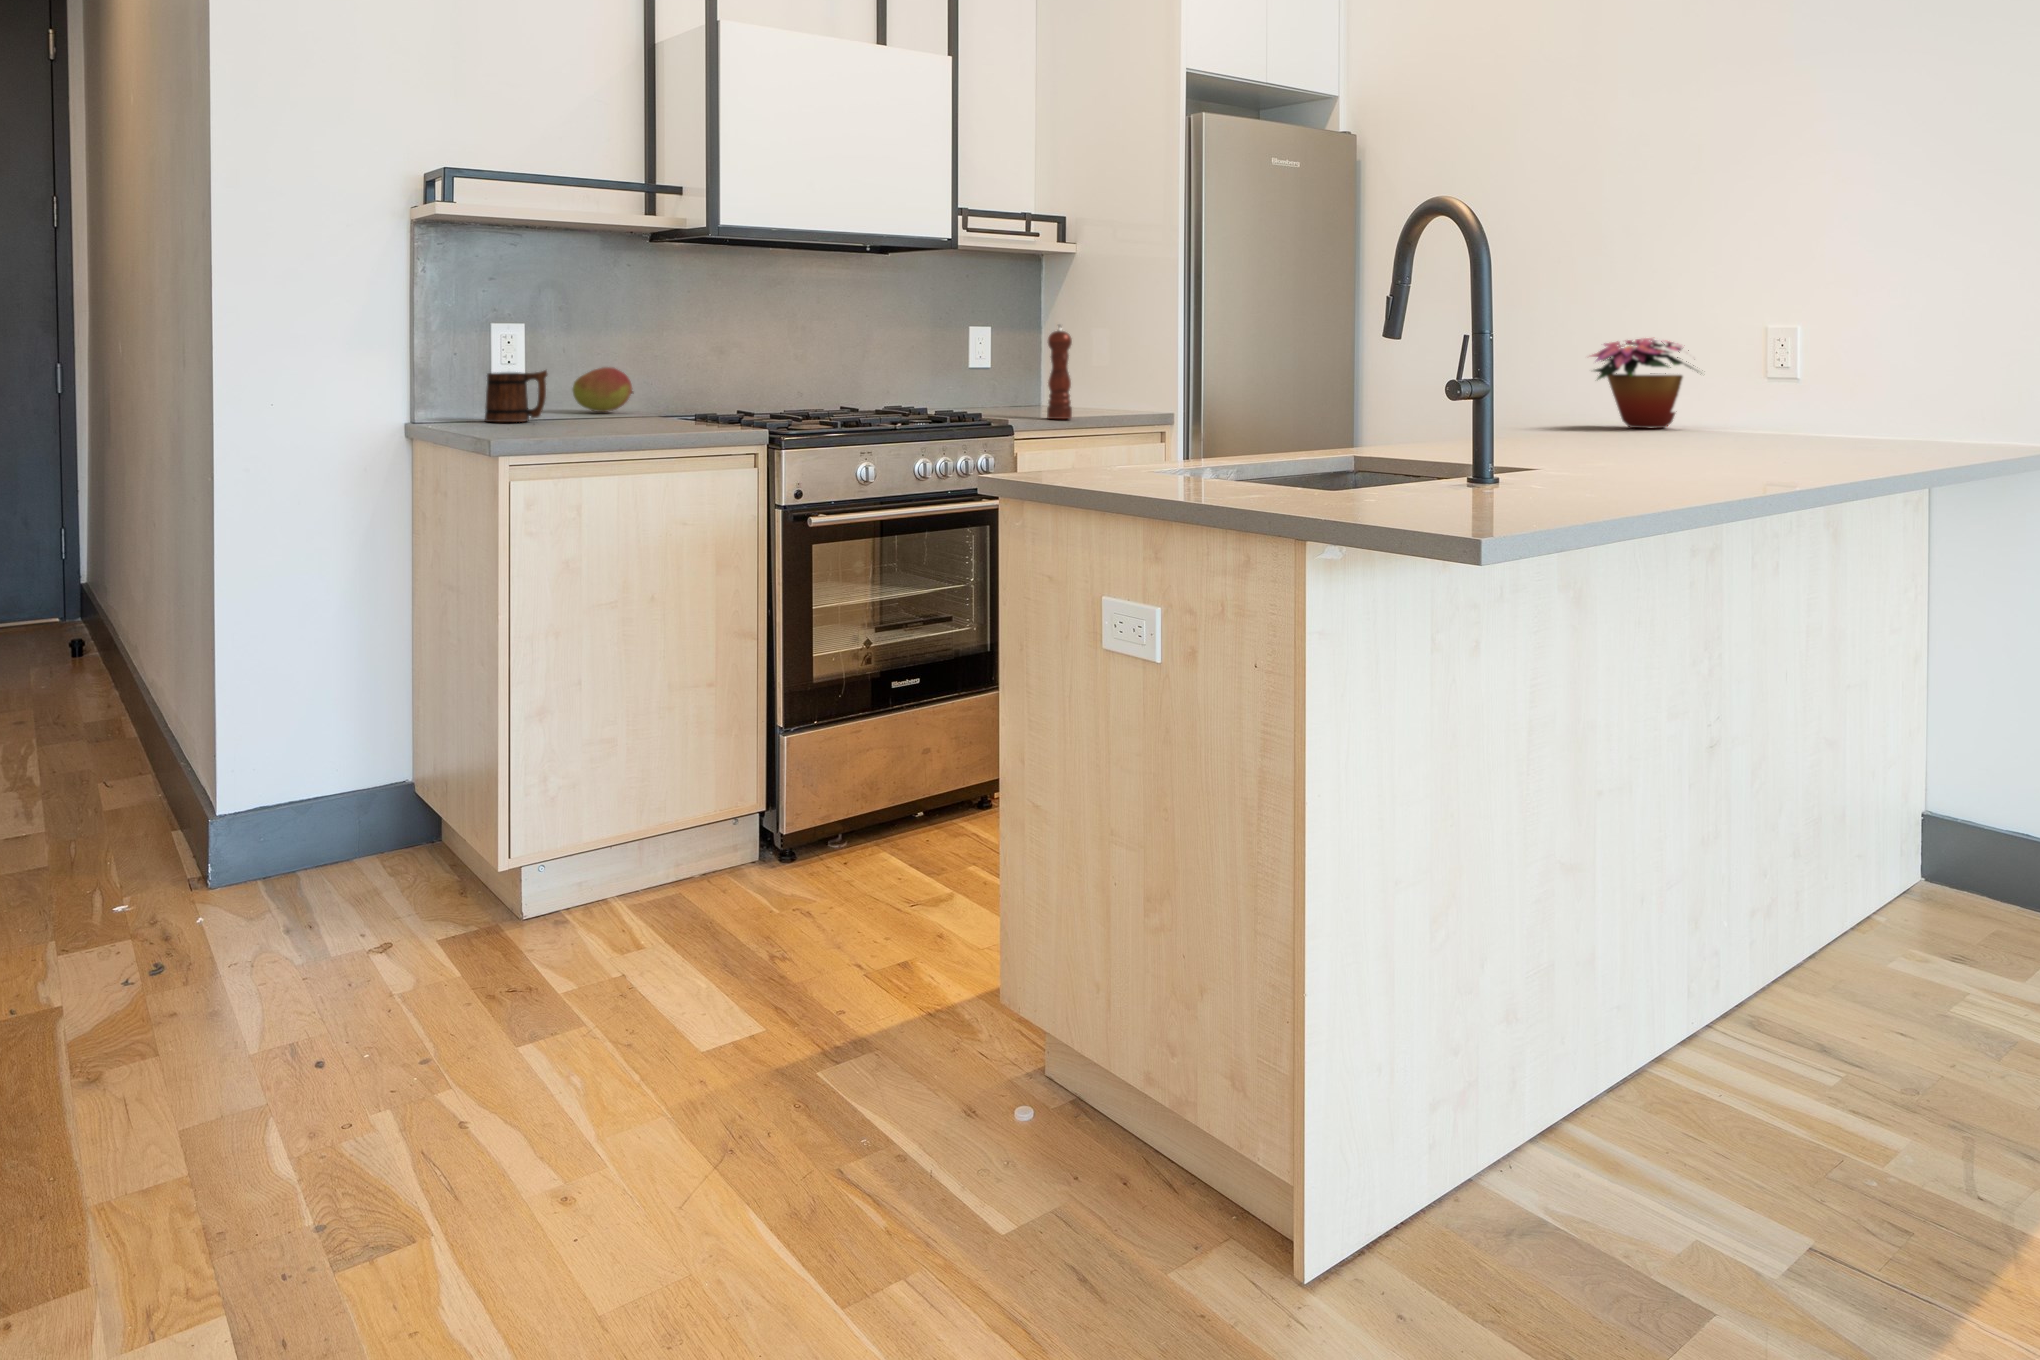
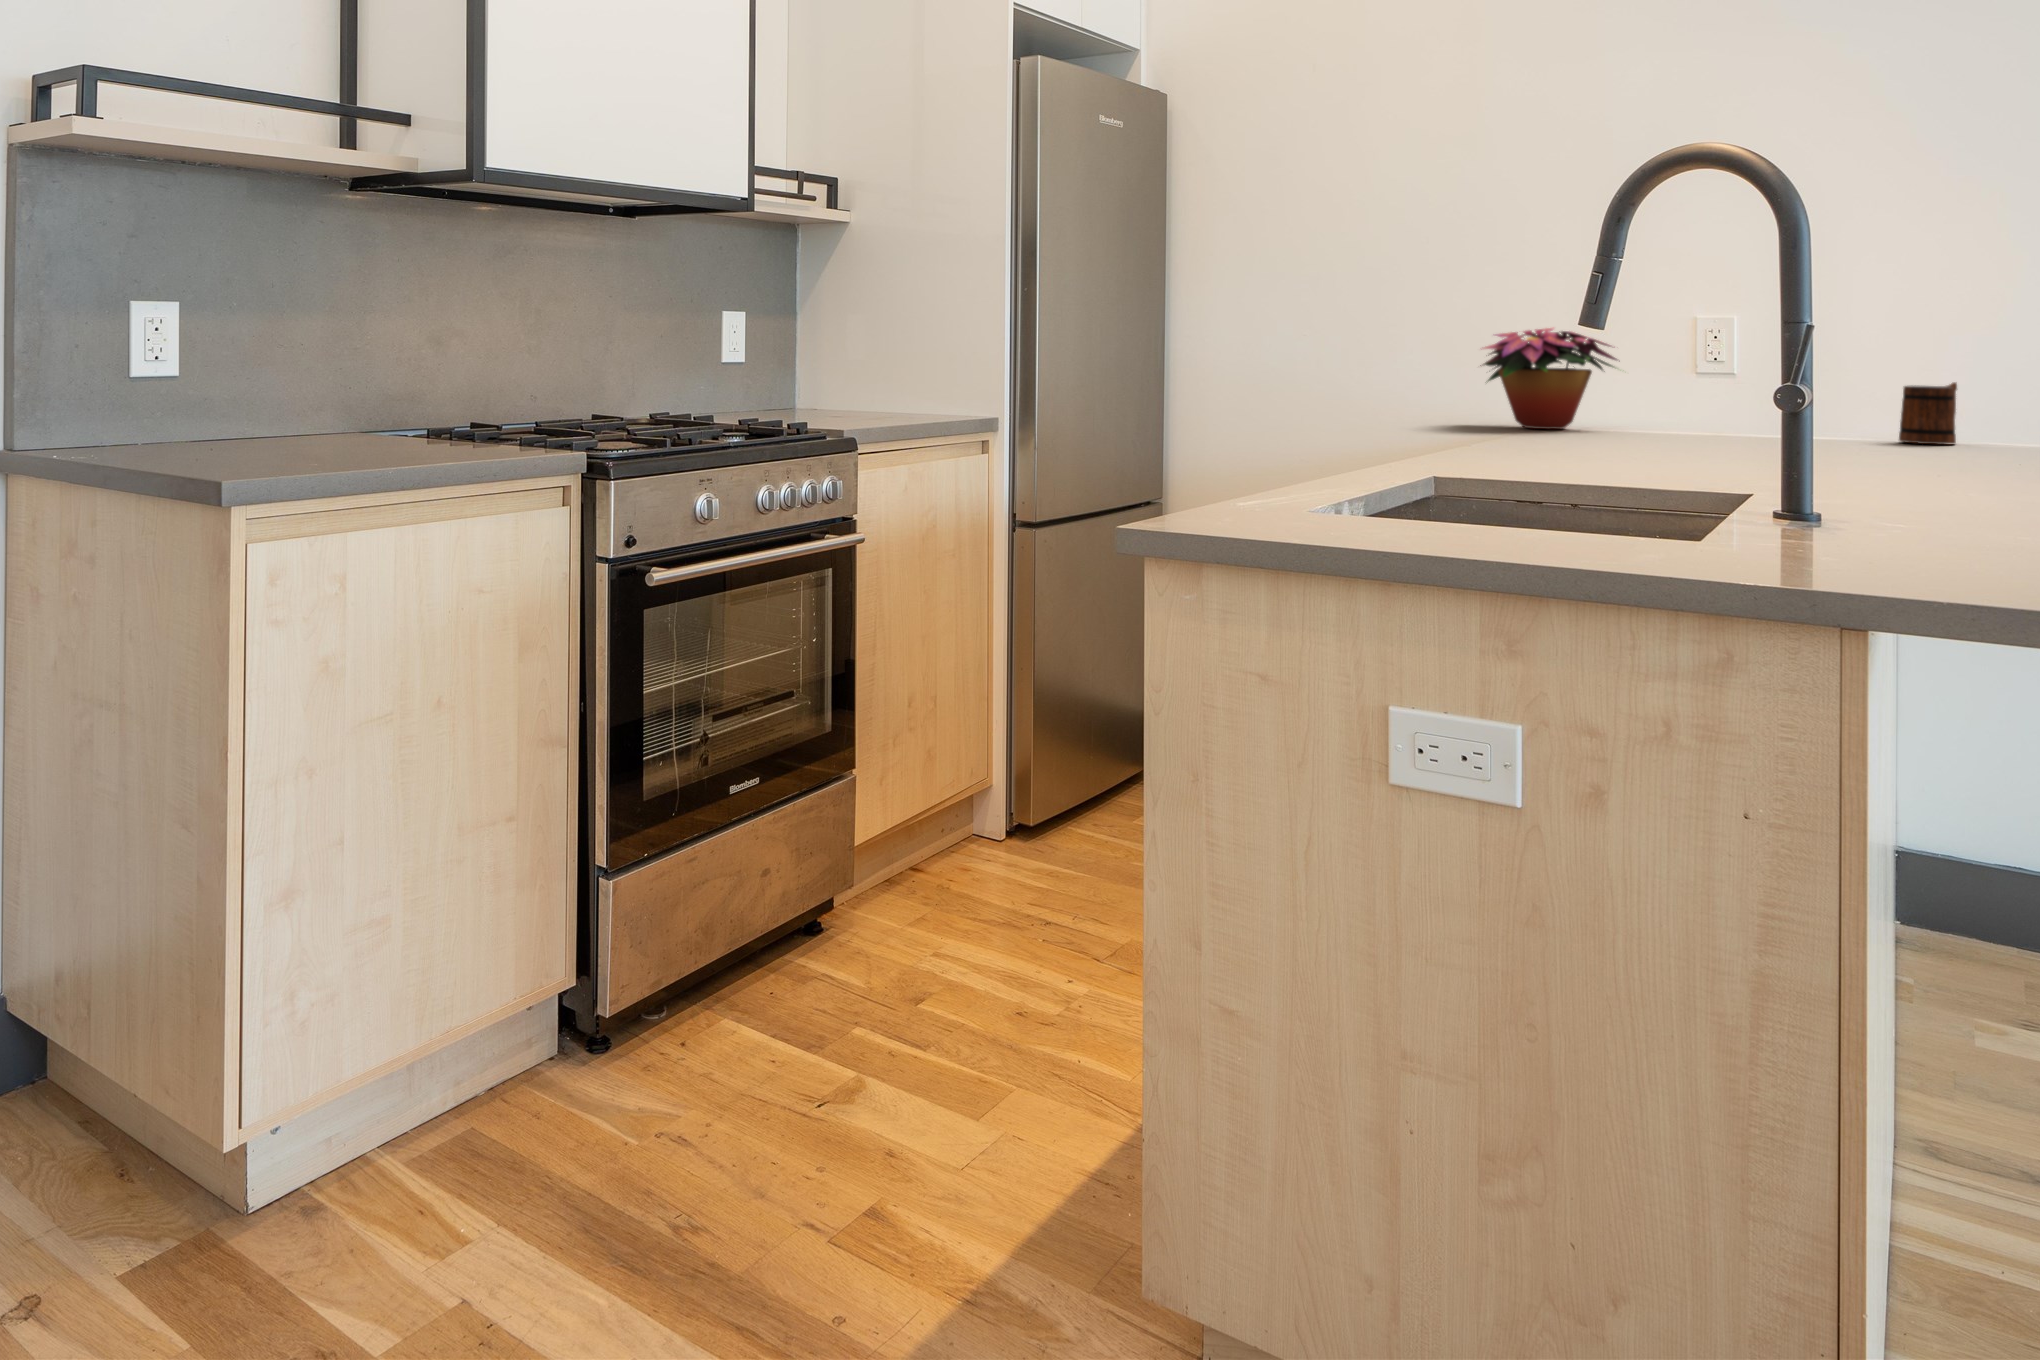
pepper mill: present [1047,324,1072,419] -> none [855,306,886,424]
fruit: present [573,367,633,412] -> none [246,363,331,425]
mug: present [485,370,547,422] -> present [1899,382,1957,445]

